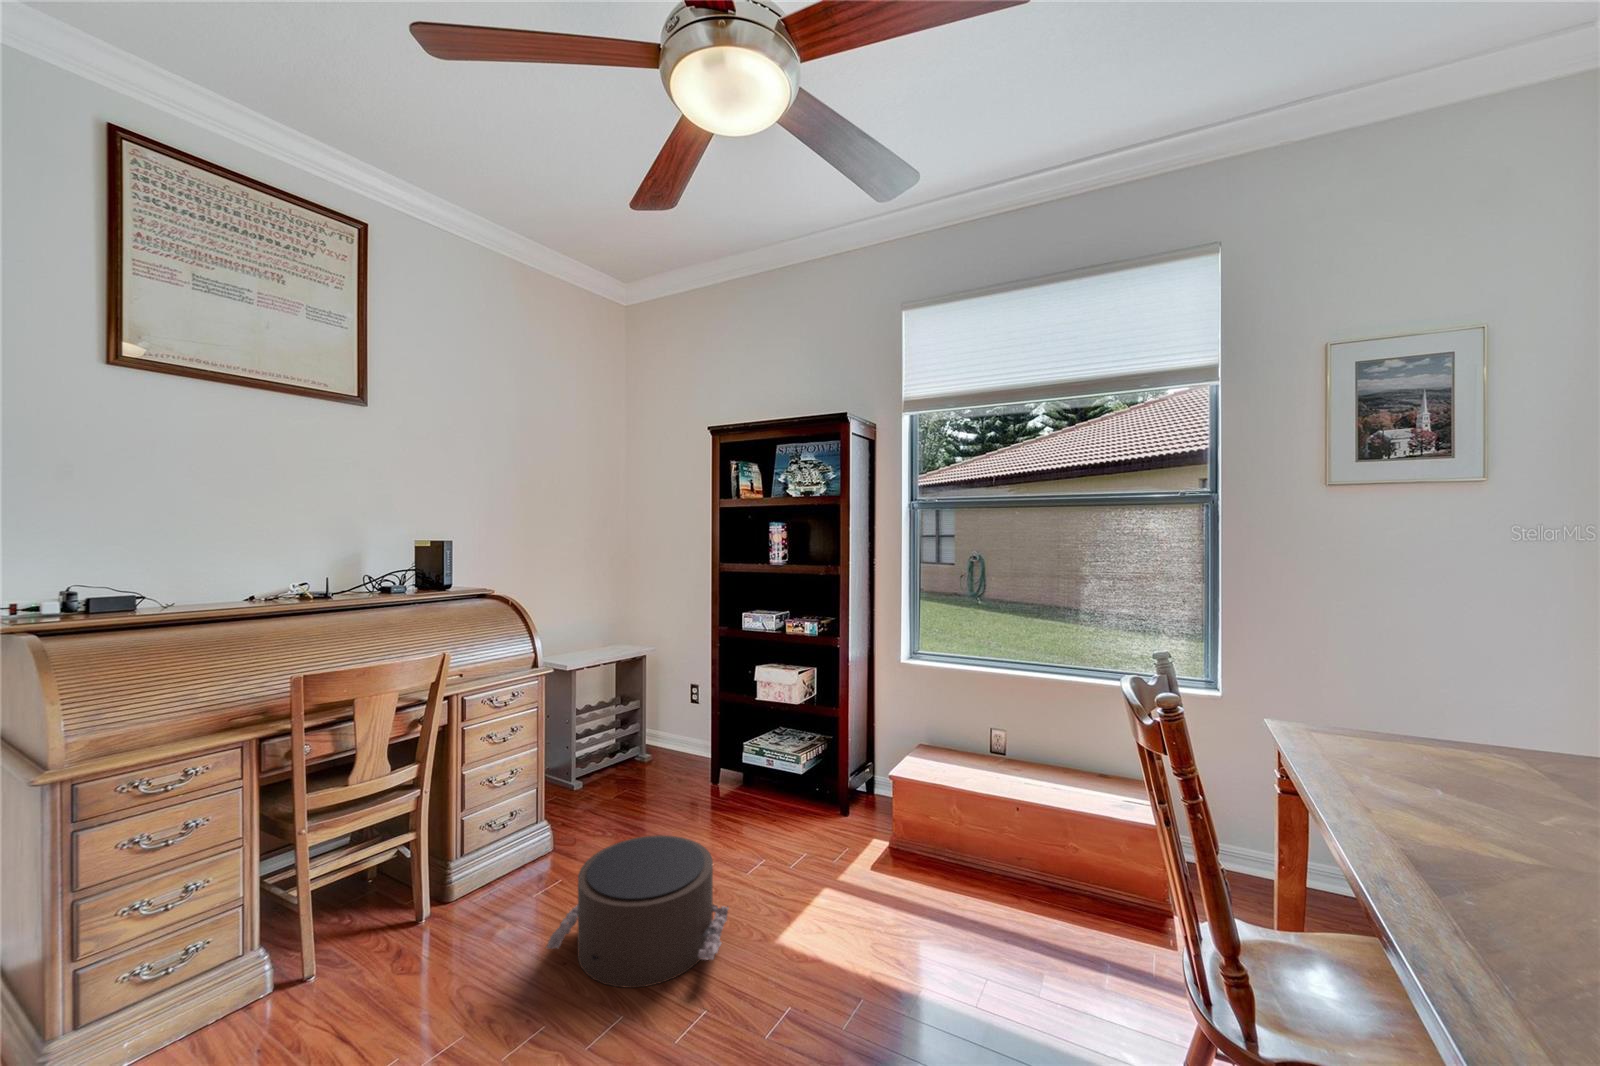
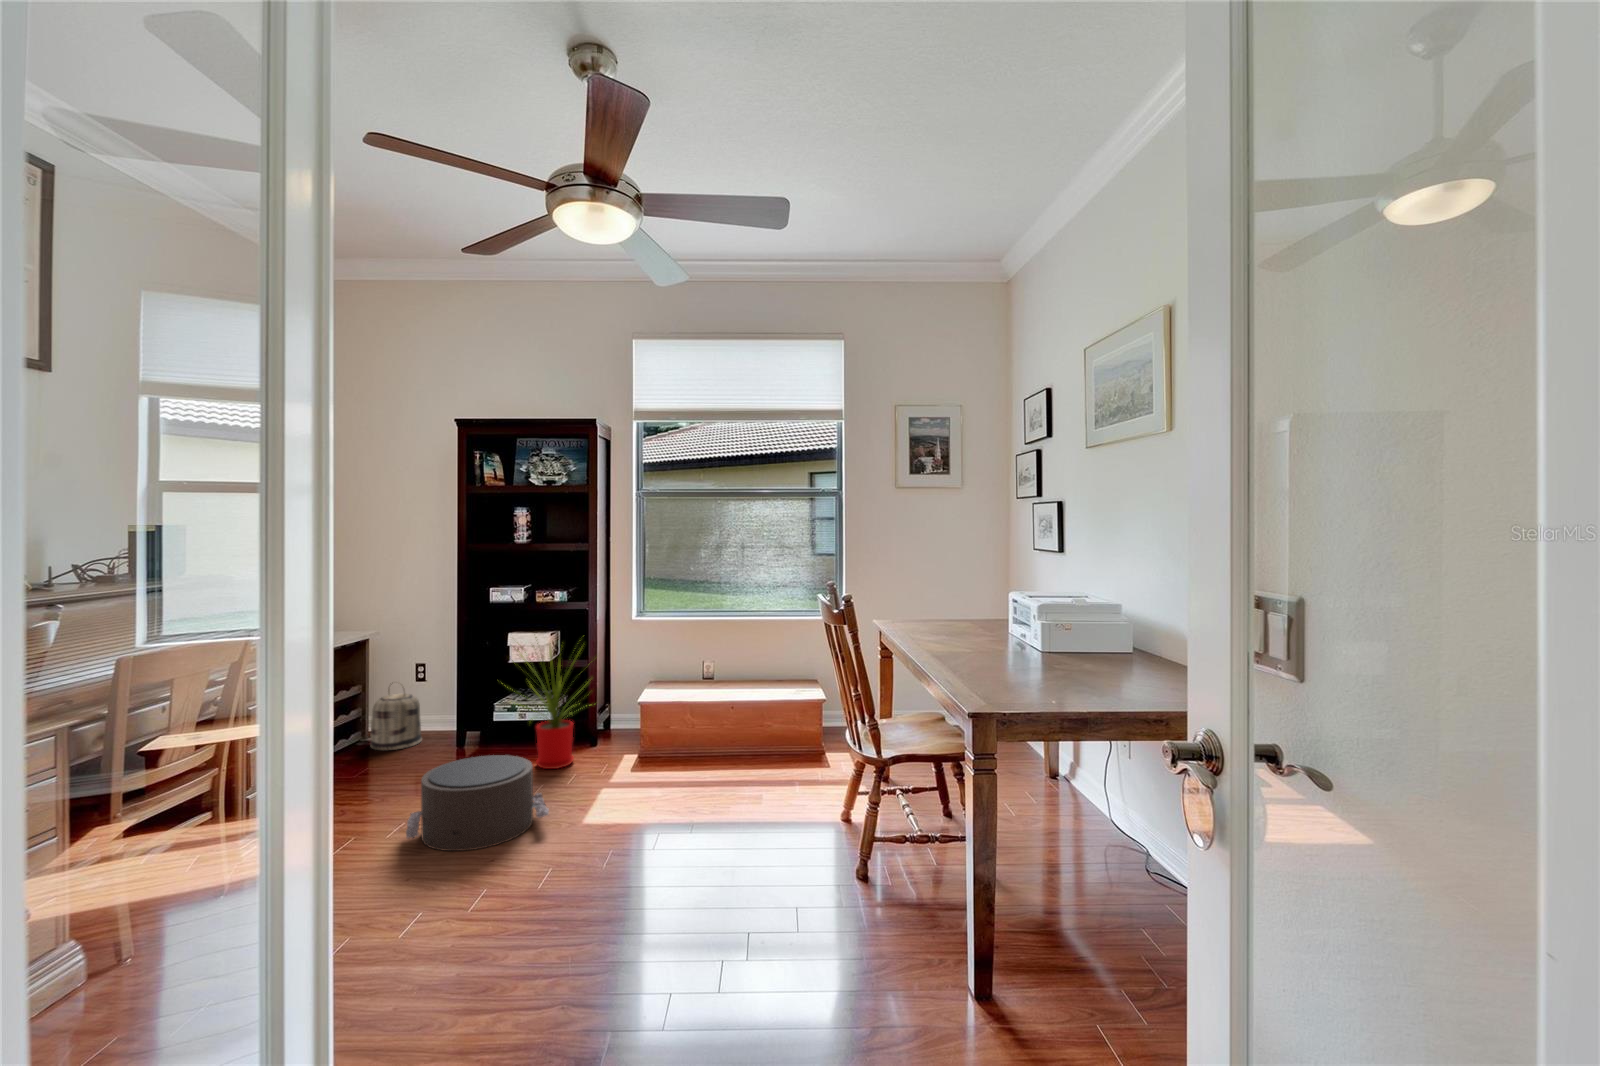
house plant: none [722,673,840,849] -> present [519,643,583,769]
basket: none [641,702,689,774] -> present [370,689,422,750]

